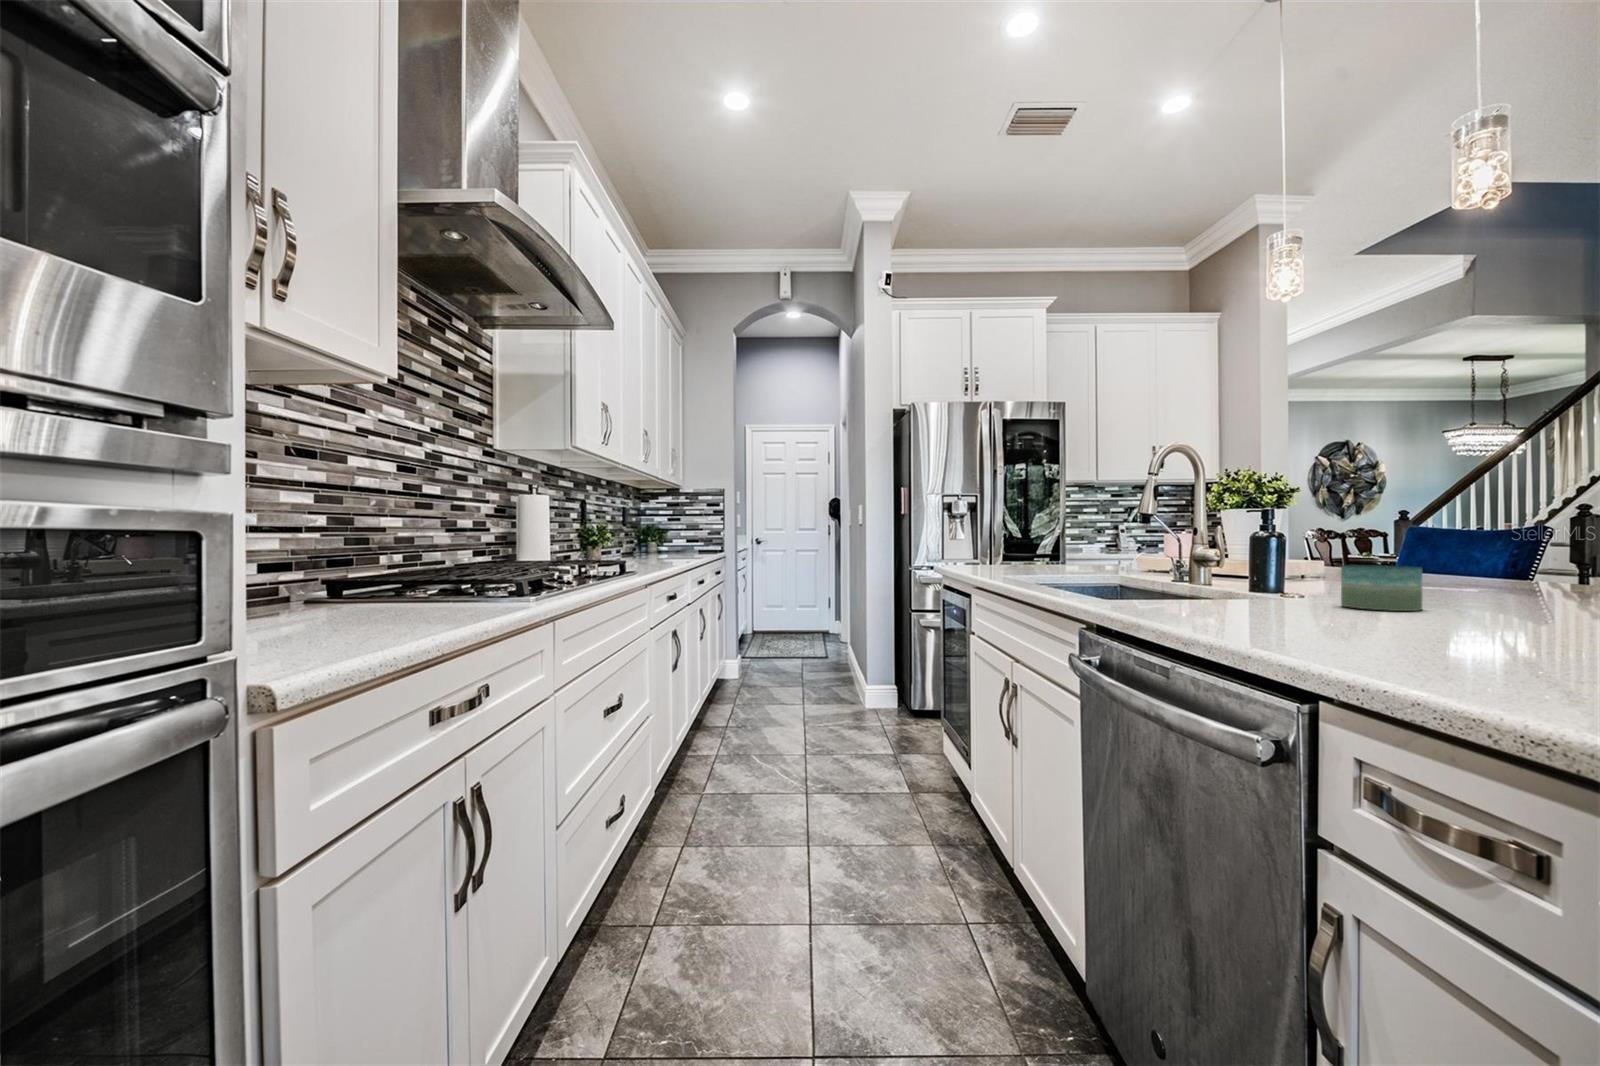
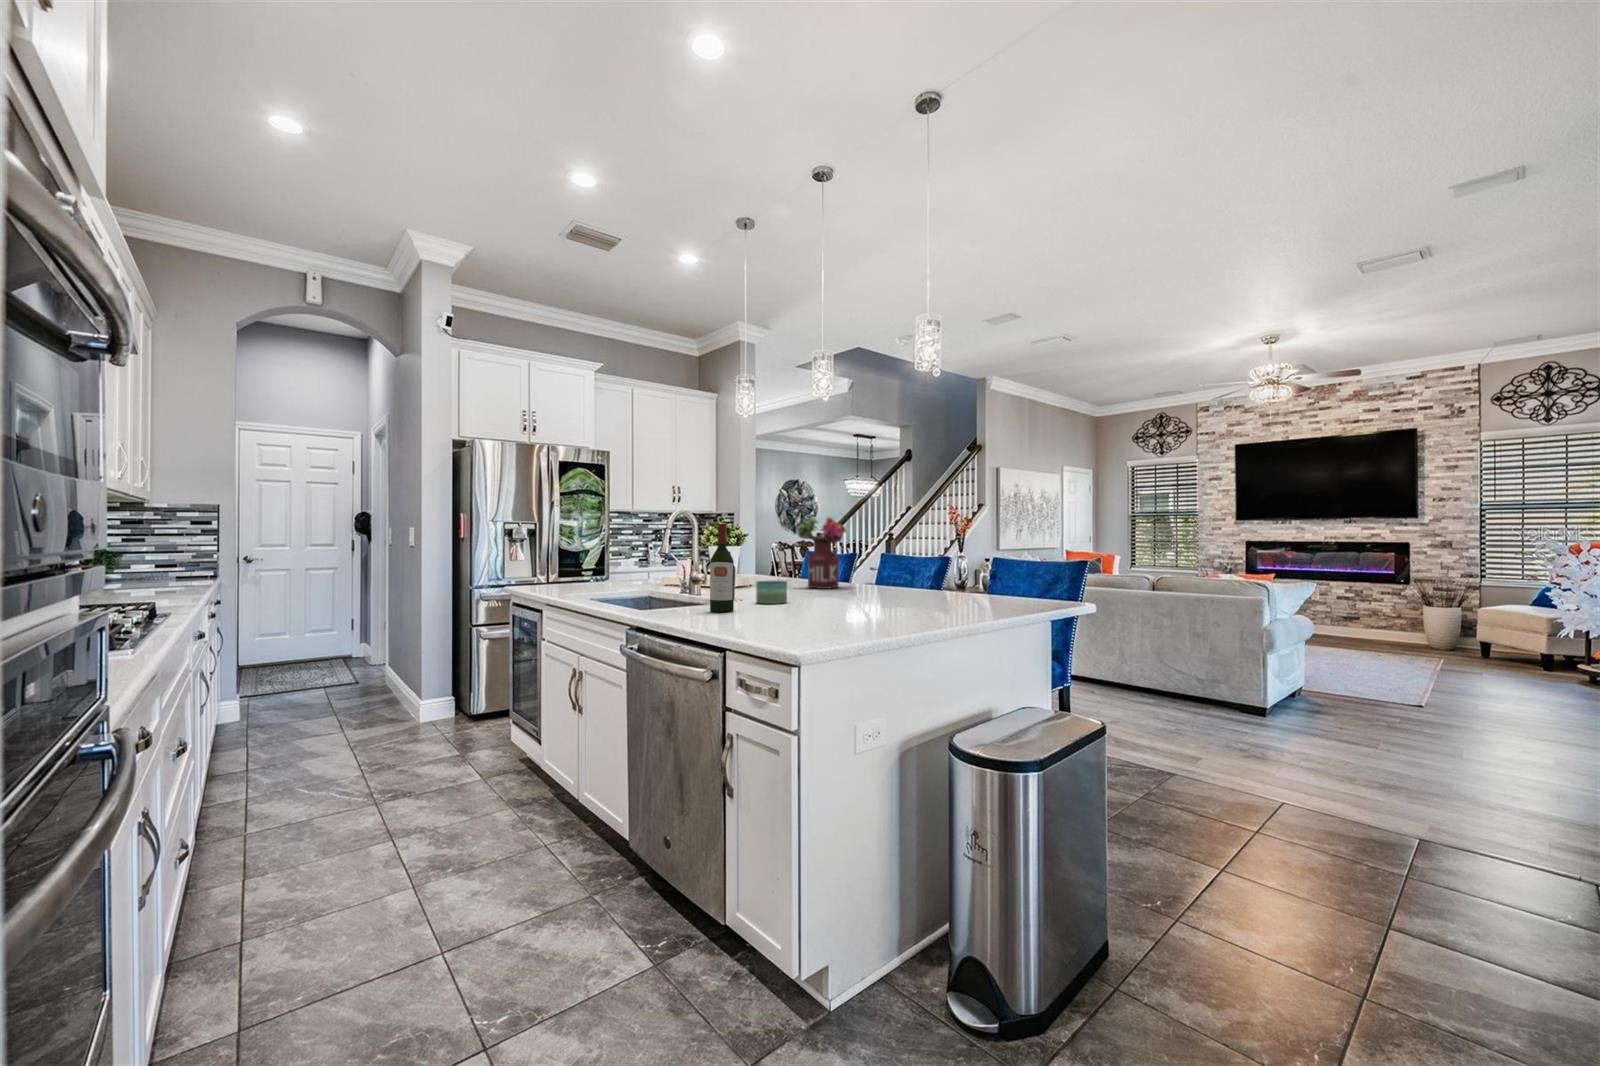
wine bottle: none [1243,450,1297,619] -> present [710,524,734,612]
flower arrangement: none [1414,451,1551,589] -> present [798,517,846,589]

